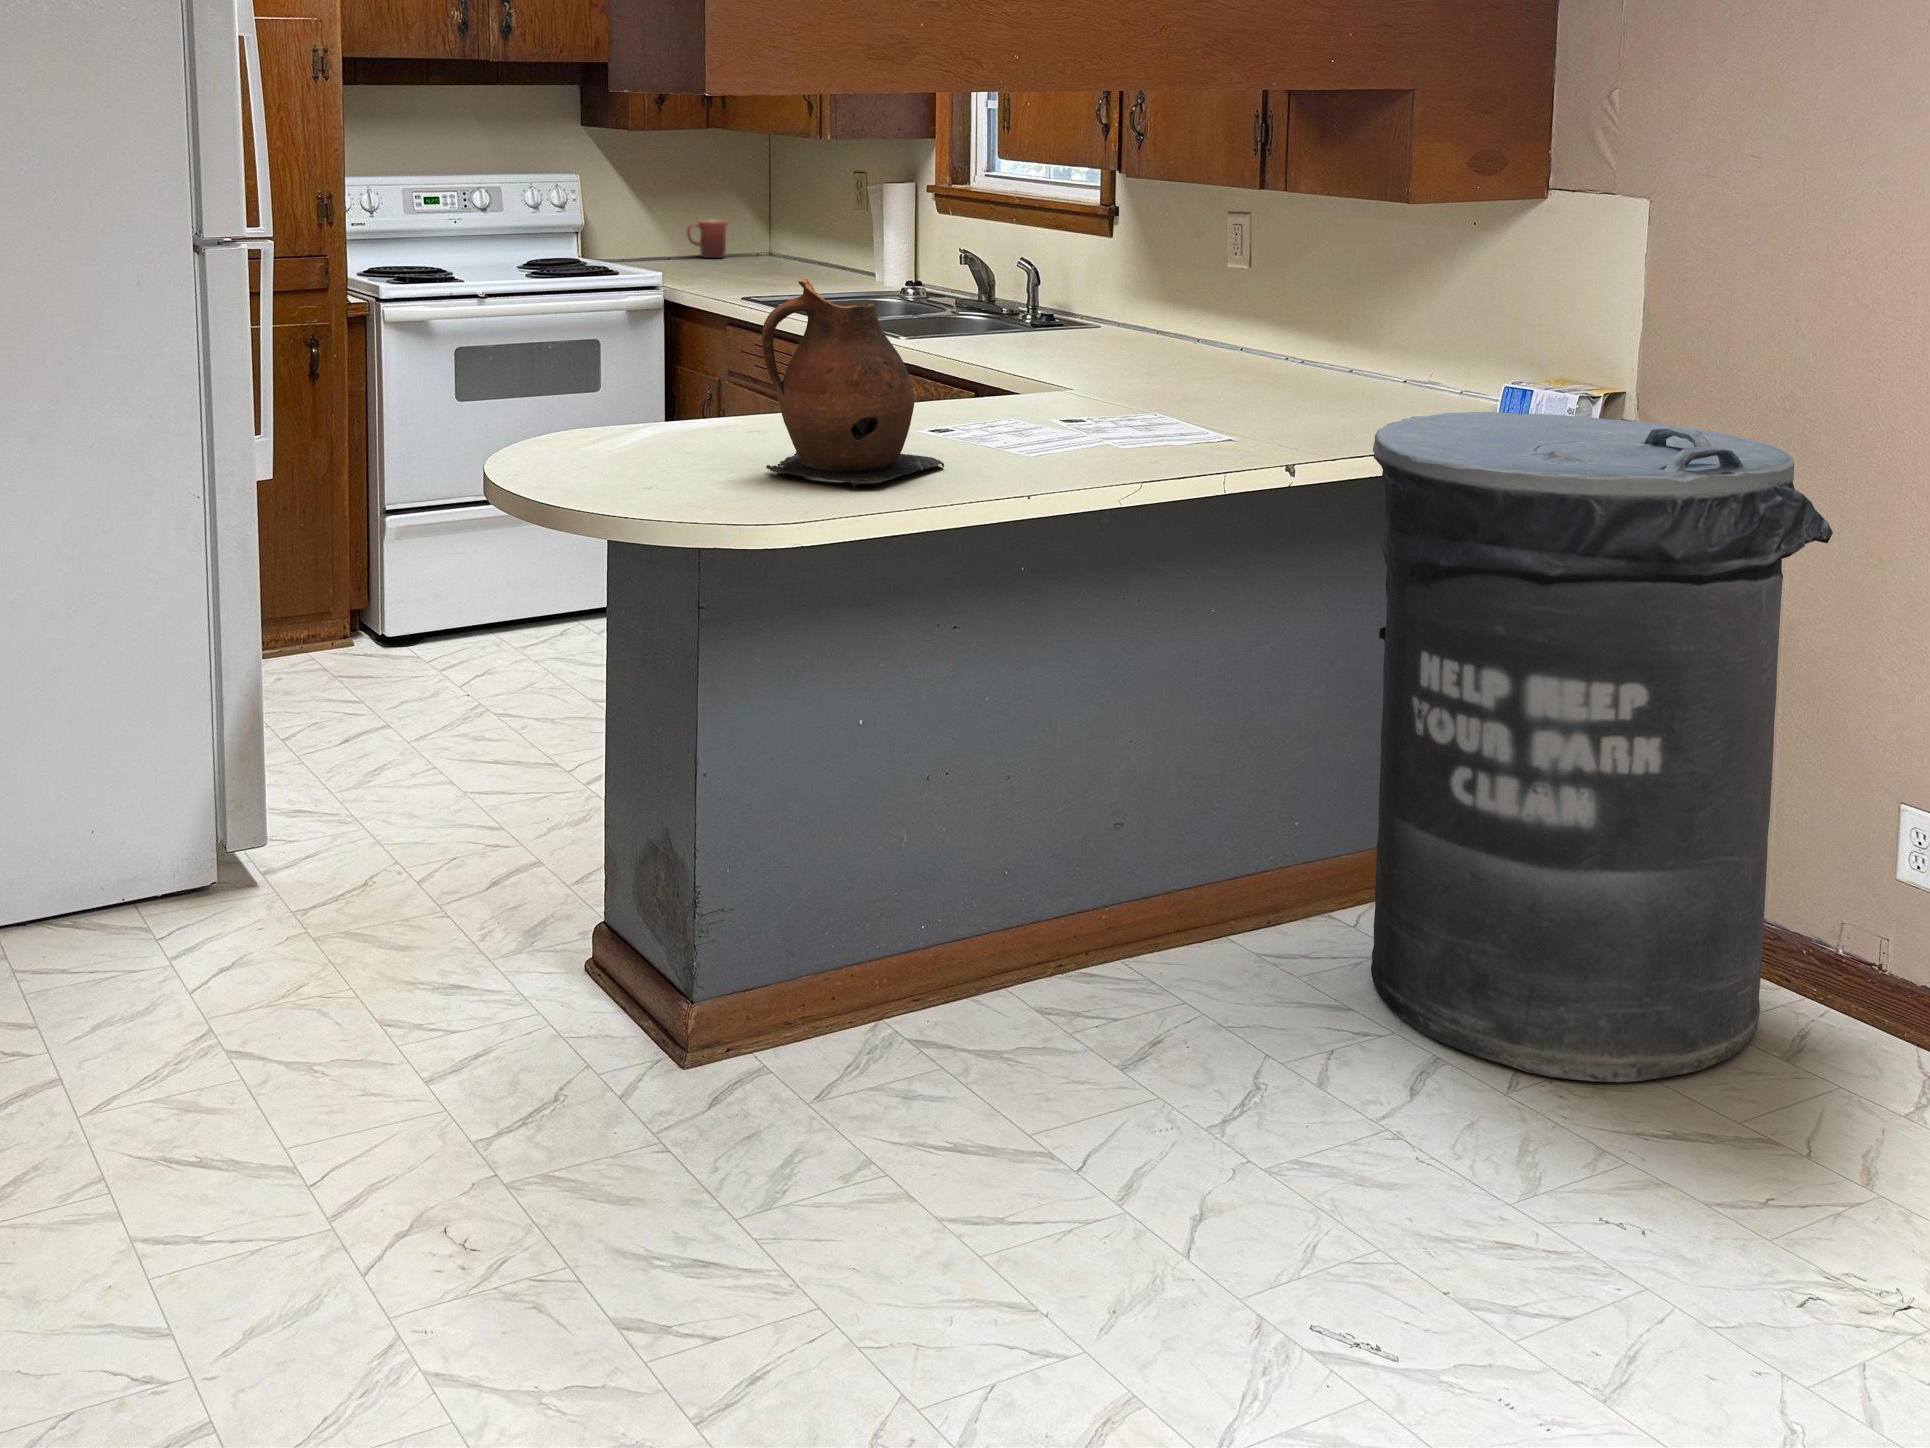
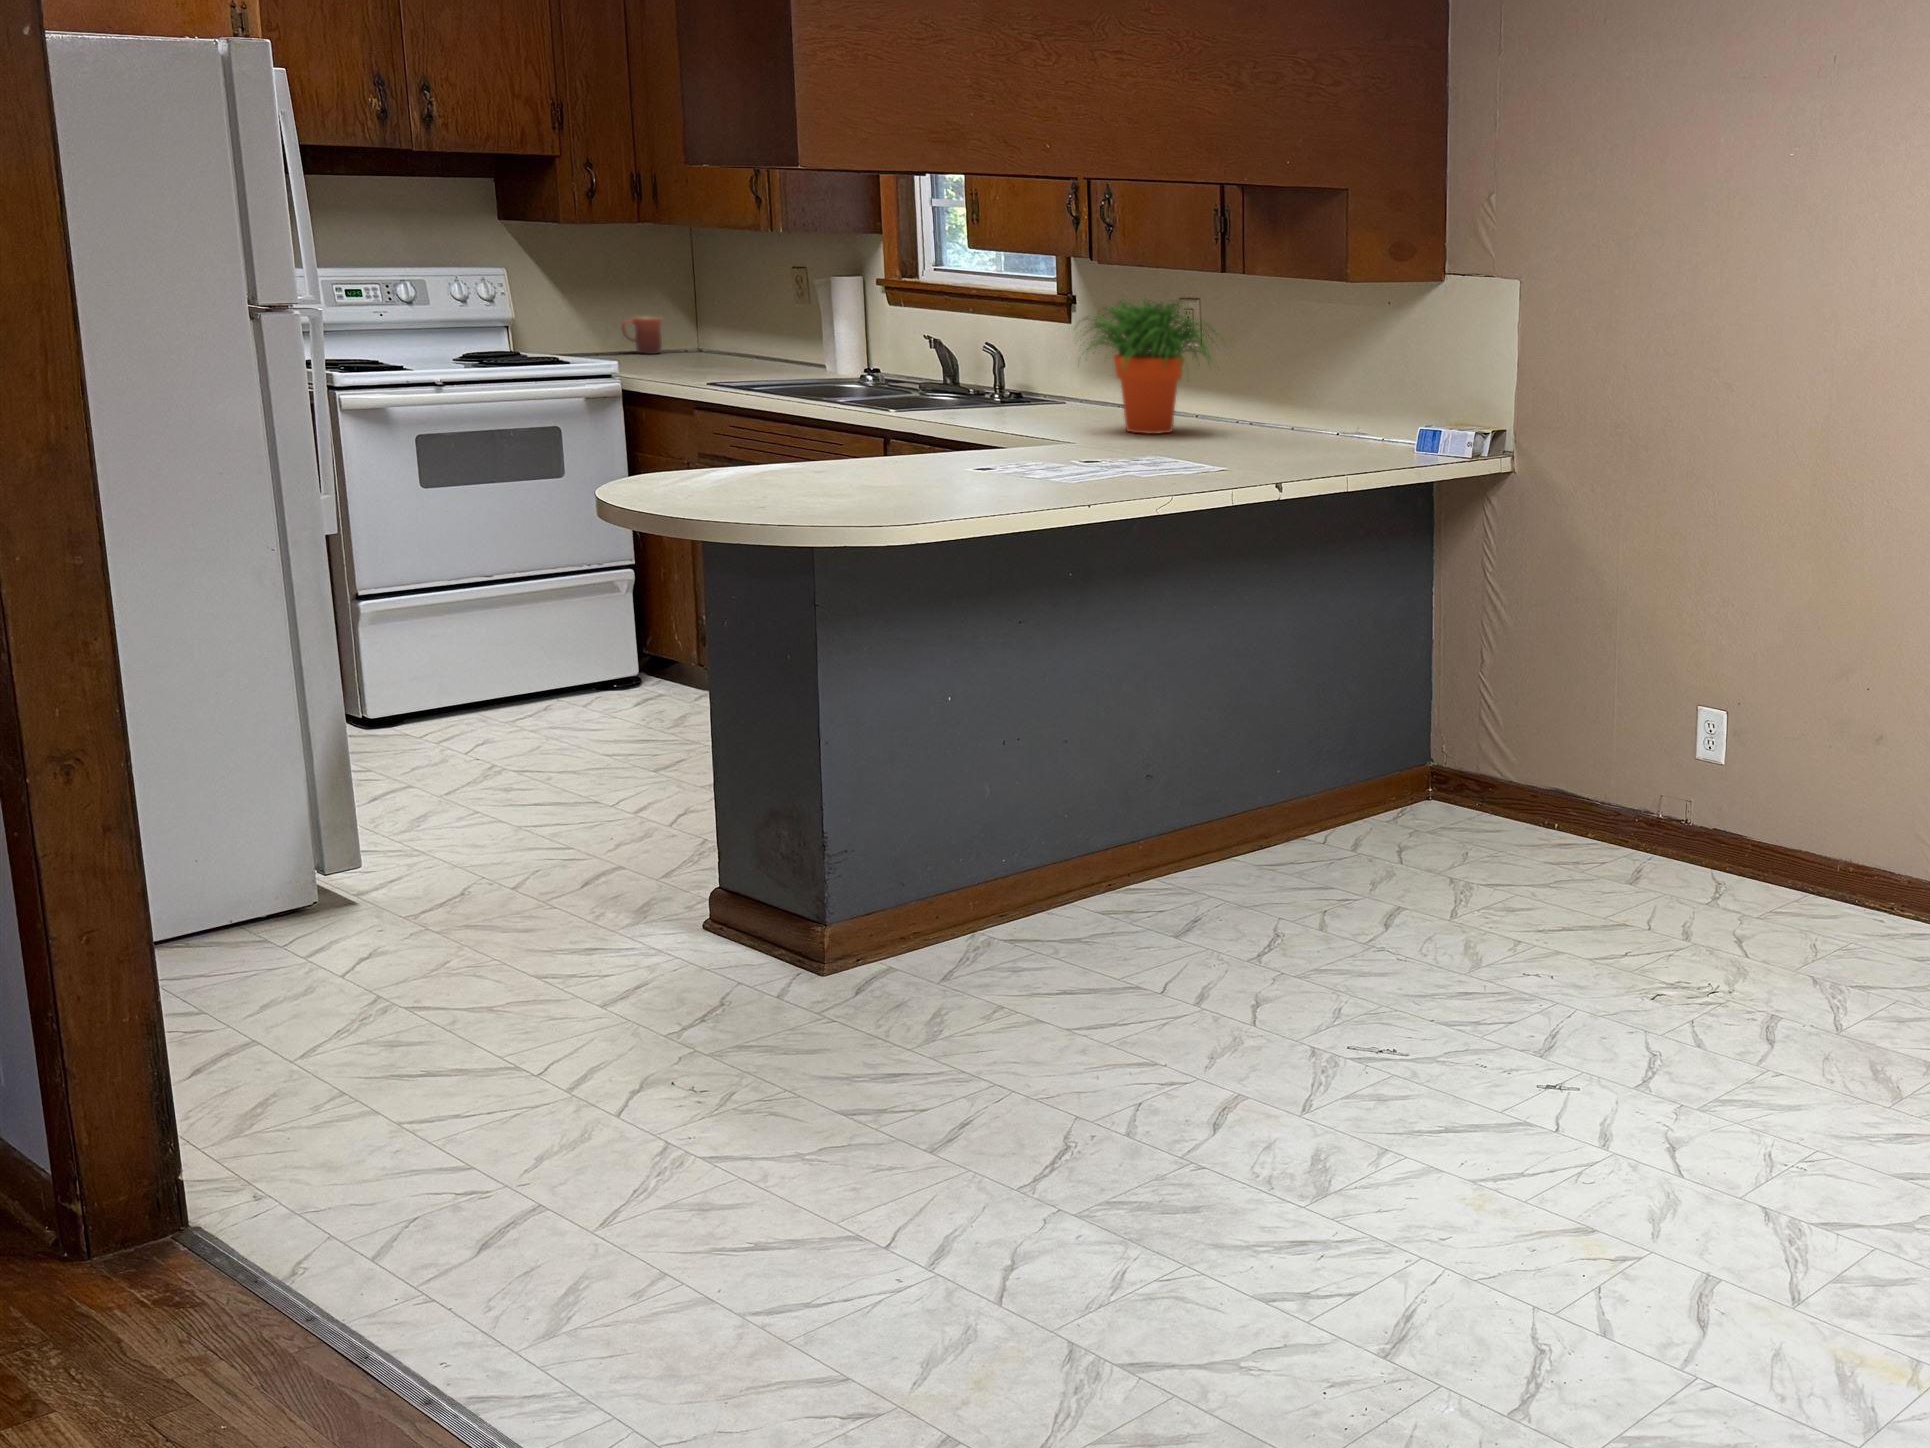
potted plant: none [1088,220,1272,381] -> present [1078,299,1224,434]
ceramic pitcher: present [762,279,944,488] -> none [853,333,1009,500]
trash can: present [1371,412,1833,1082] -> none [1334,443,1657,909]

